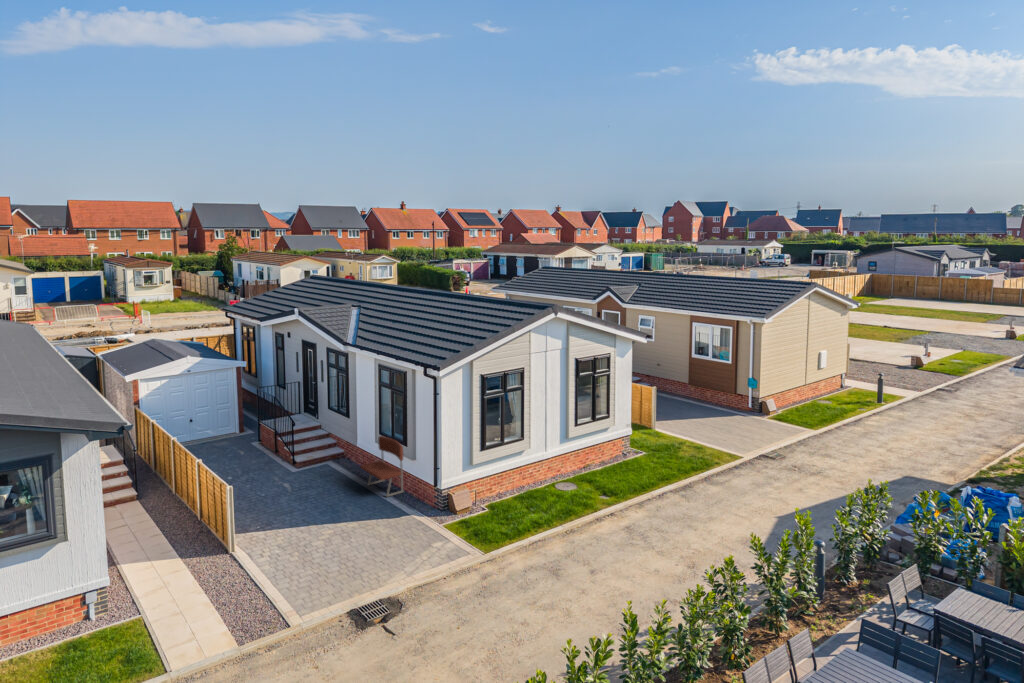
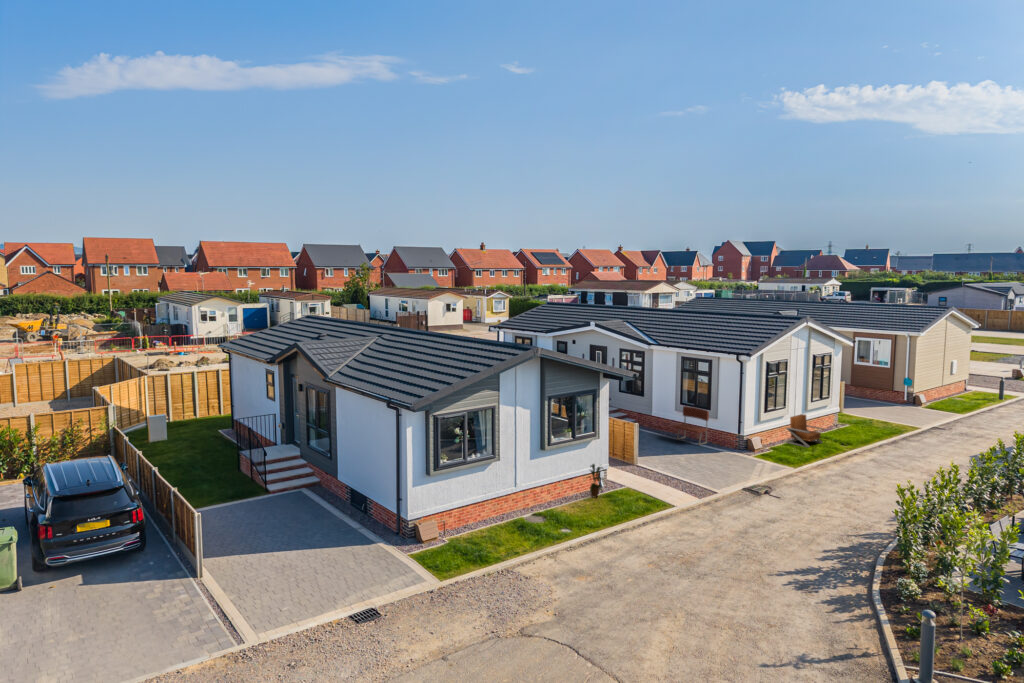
lounge chair: none [522,446,576,499] -> present [786,414,823,447]
house plant: none [30,579,81,639] -> present [588,464,602,498]

